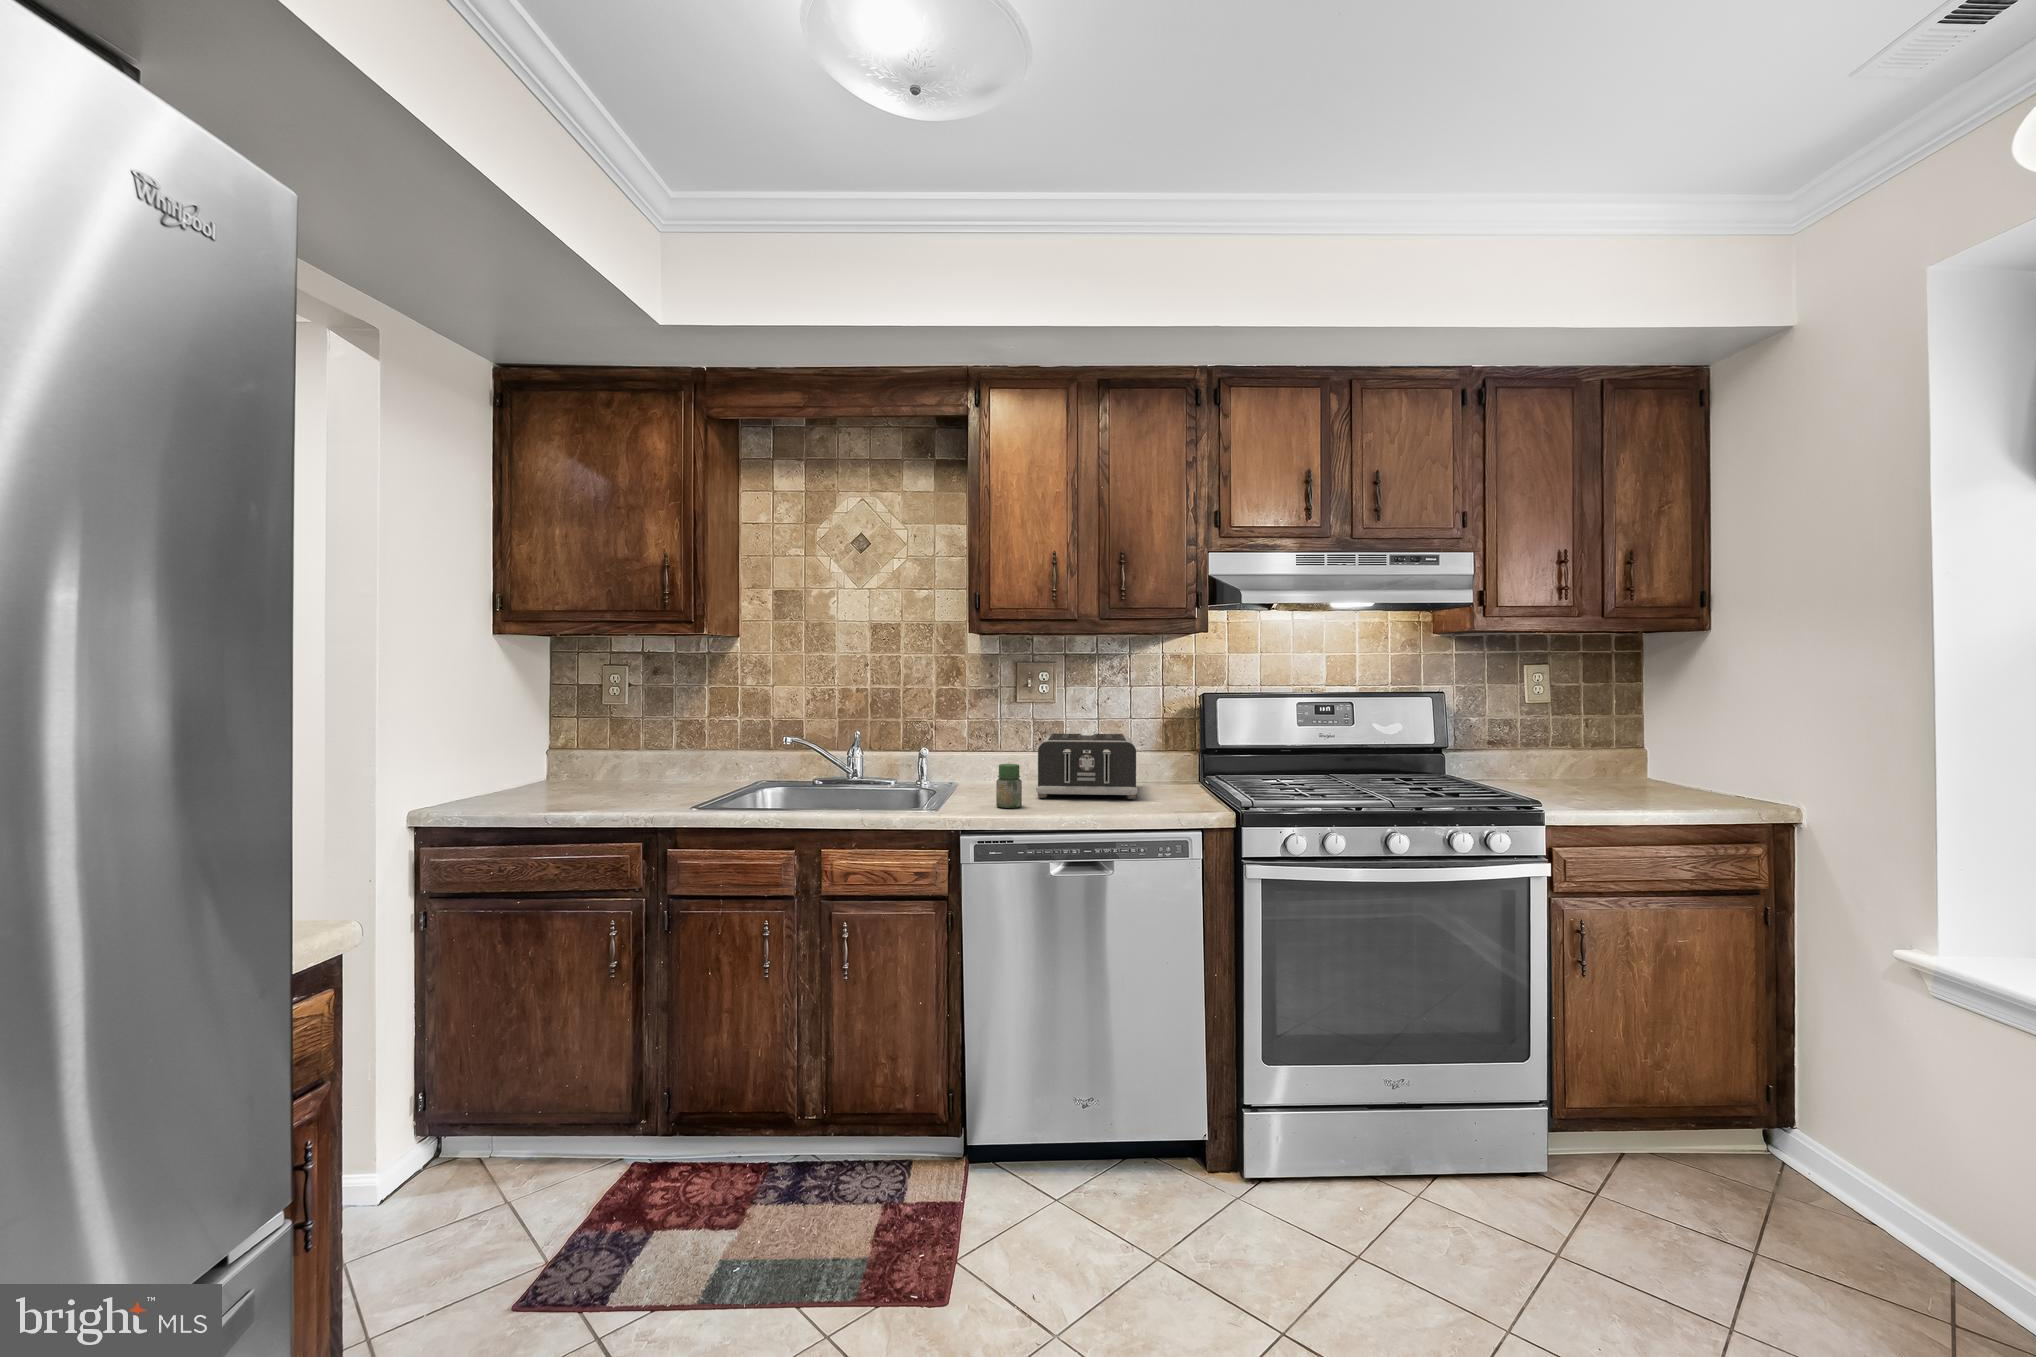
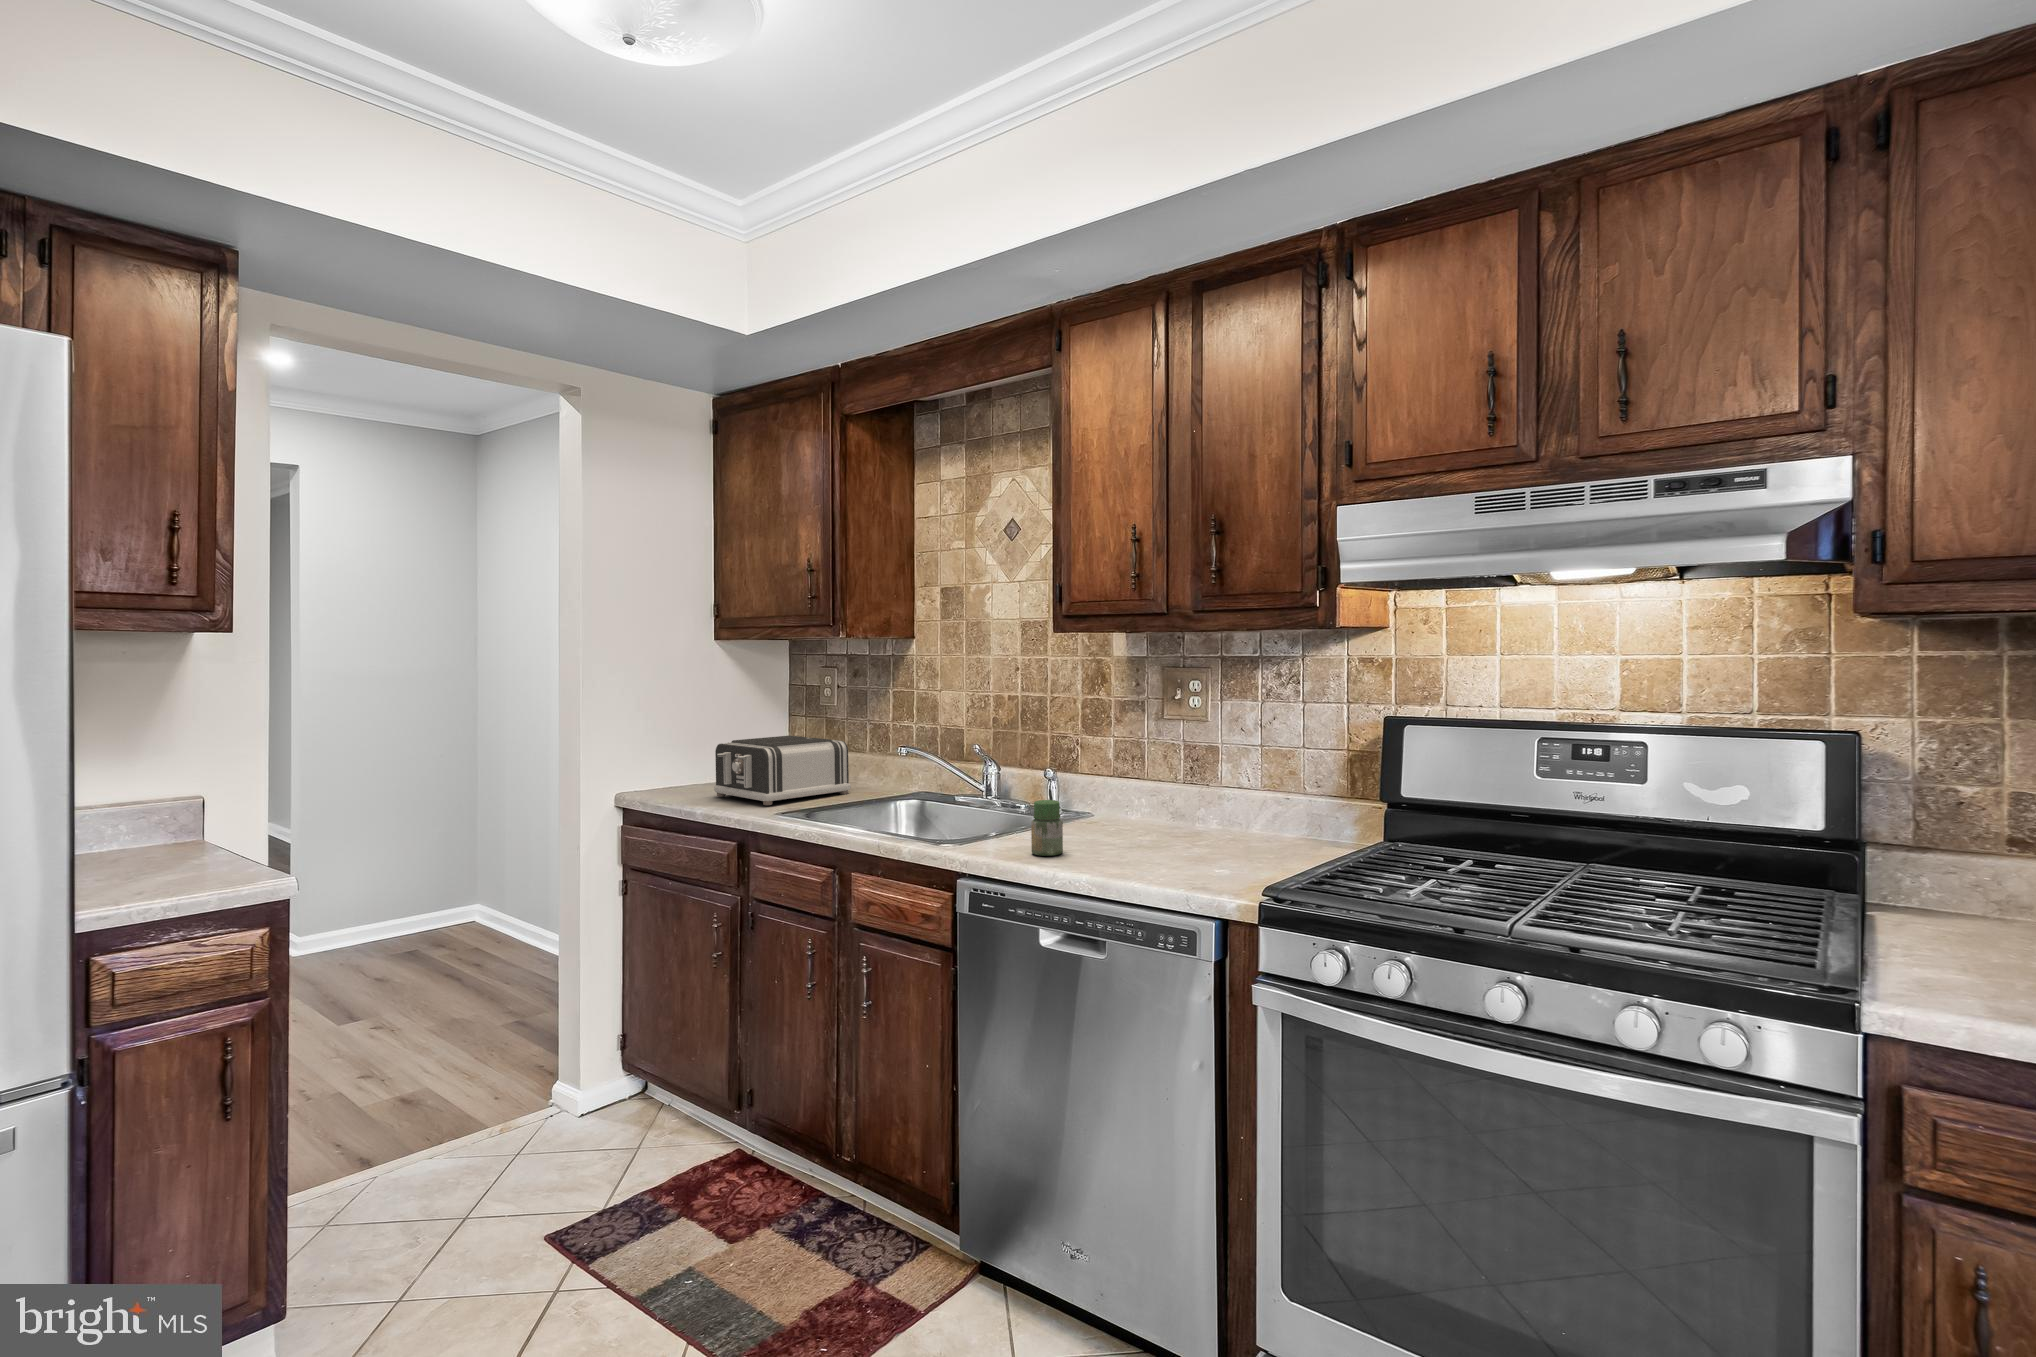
toaster: present [1036,734,1138,799] -> present [714,736,851,805]

